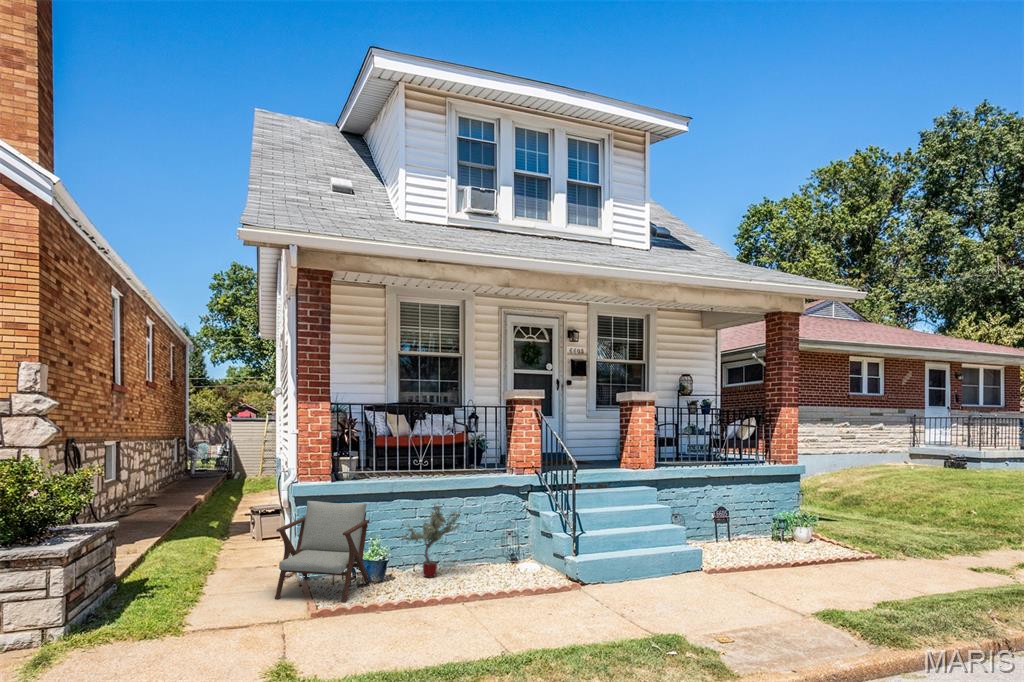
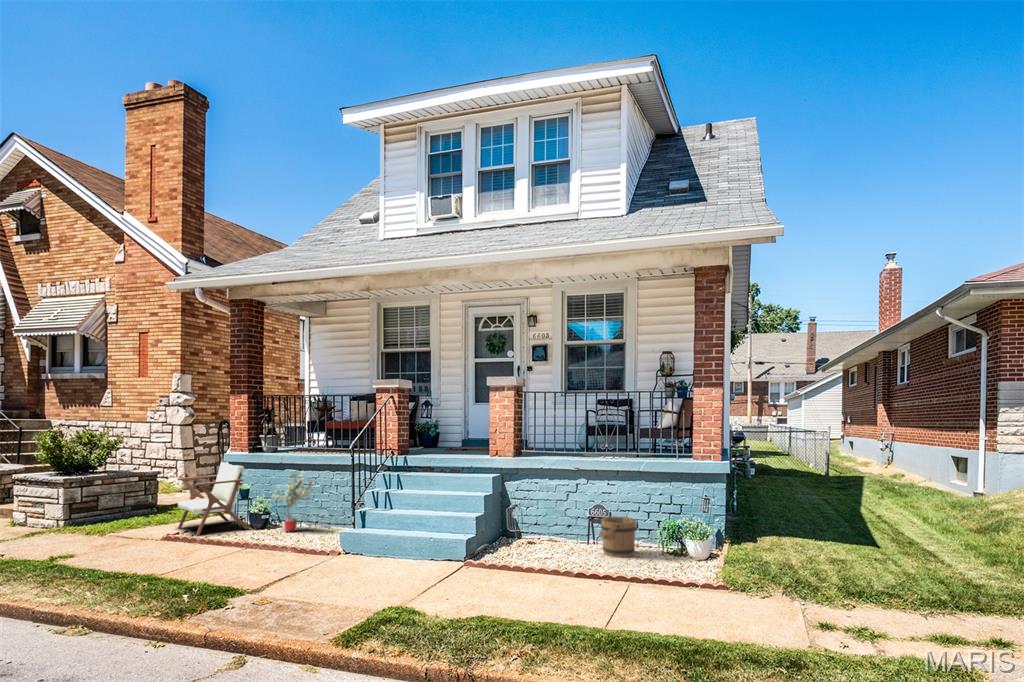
bucket: none [731,514,766,549] -> present [599,516,636,558]

